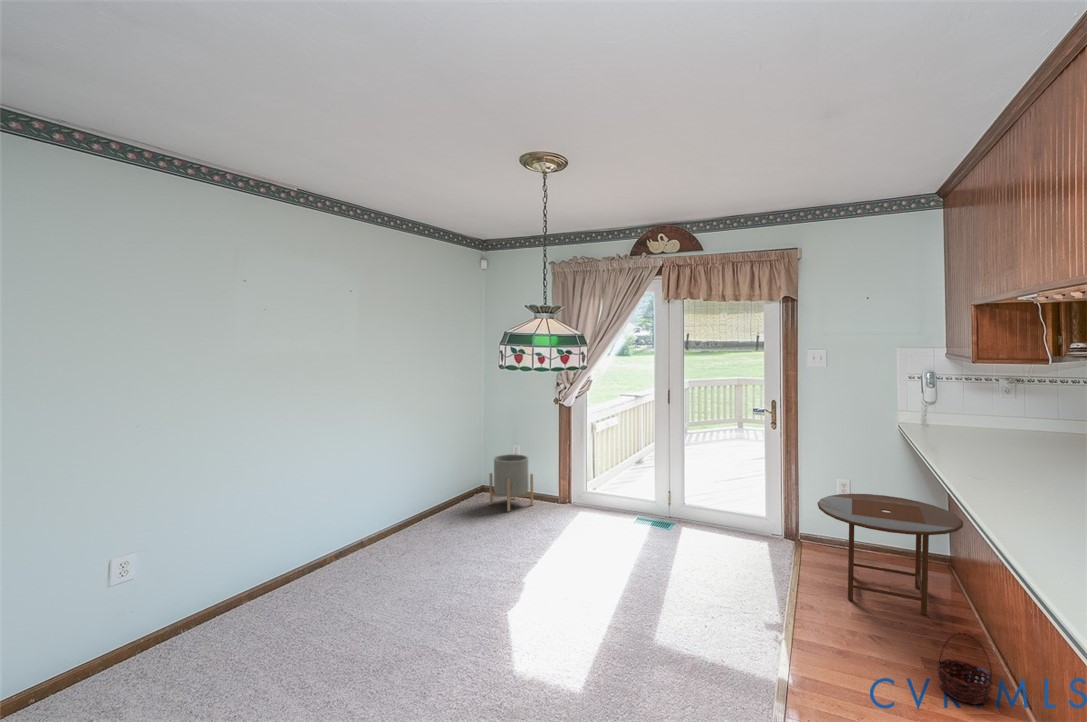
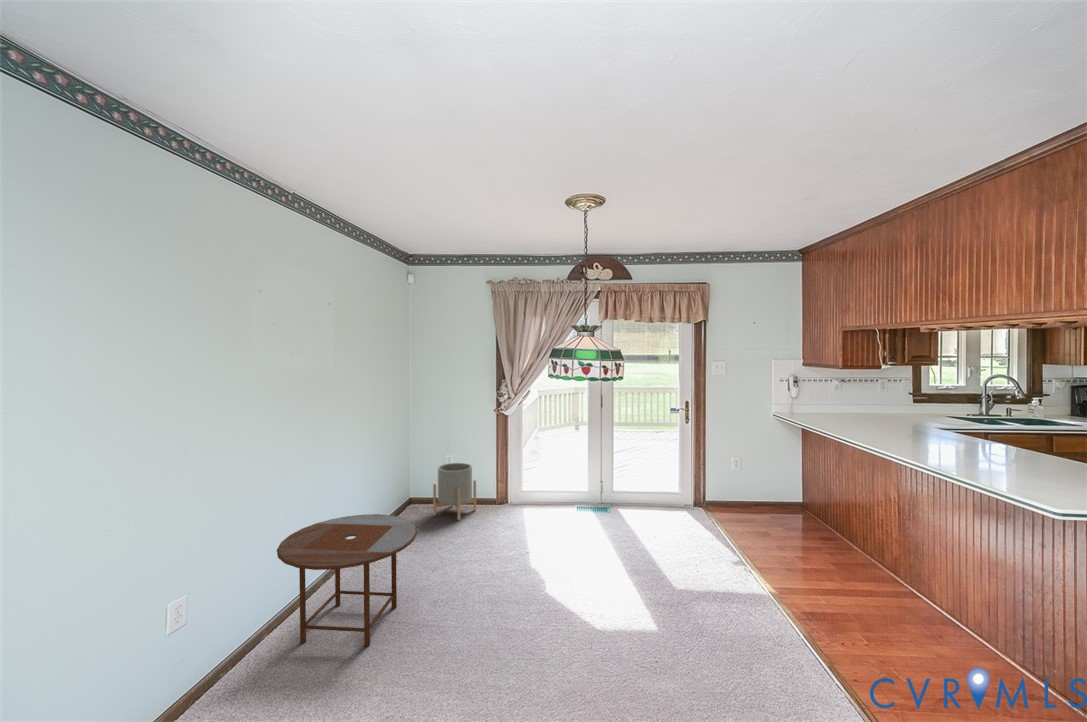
side table: present [818,494,963,615] -> present [277,514,417,646]
basket: present [937,633,993,705] -> none [894,563,935,613]

